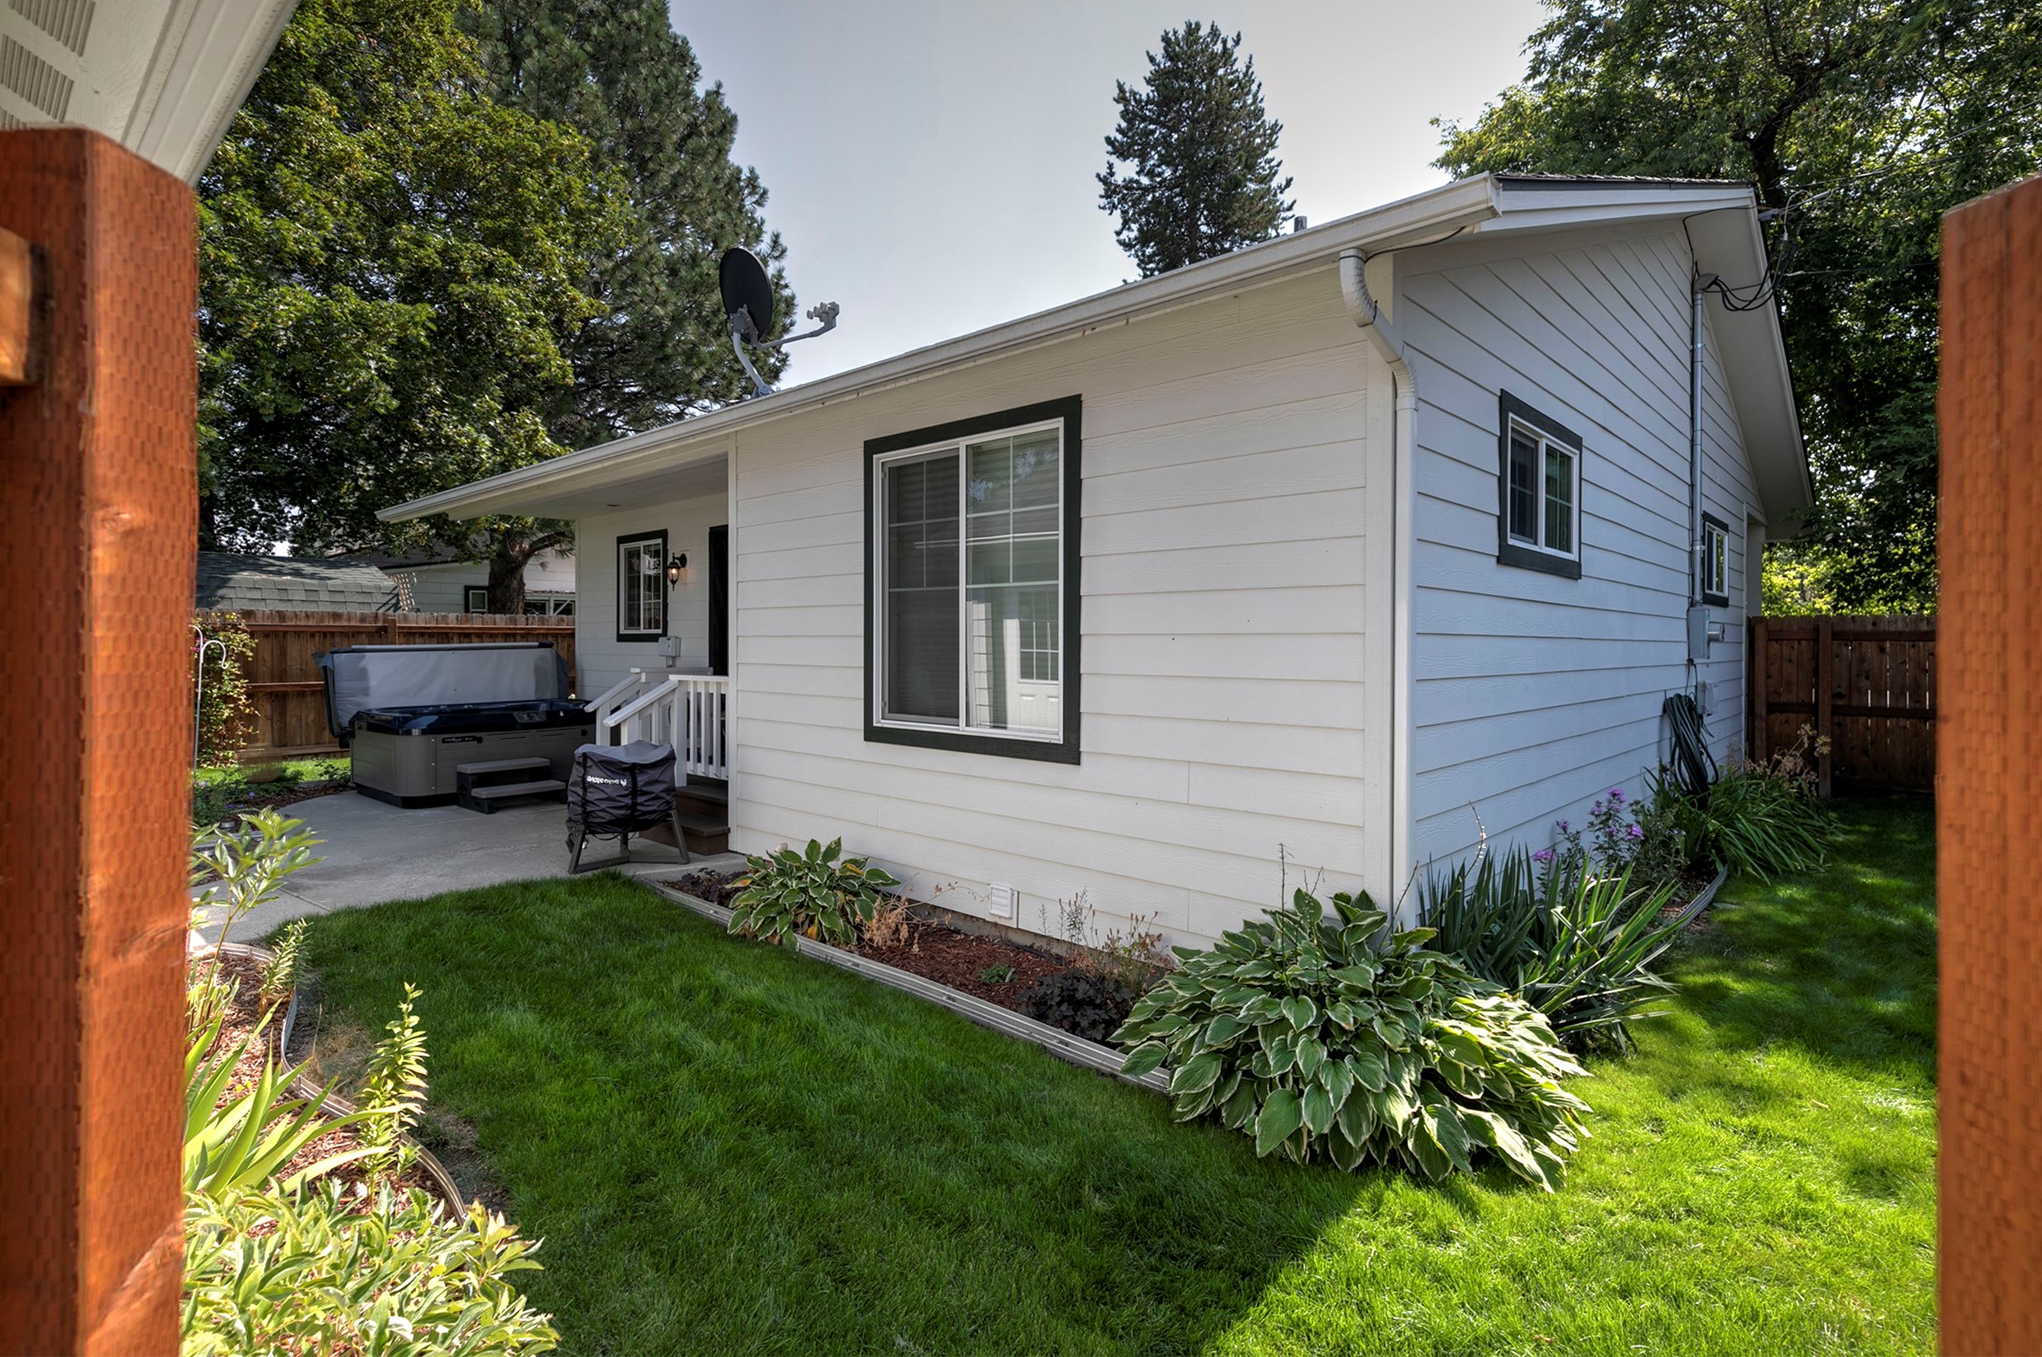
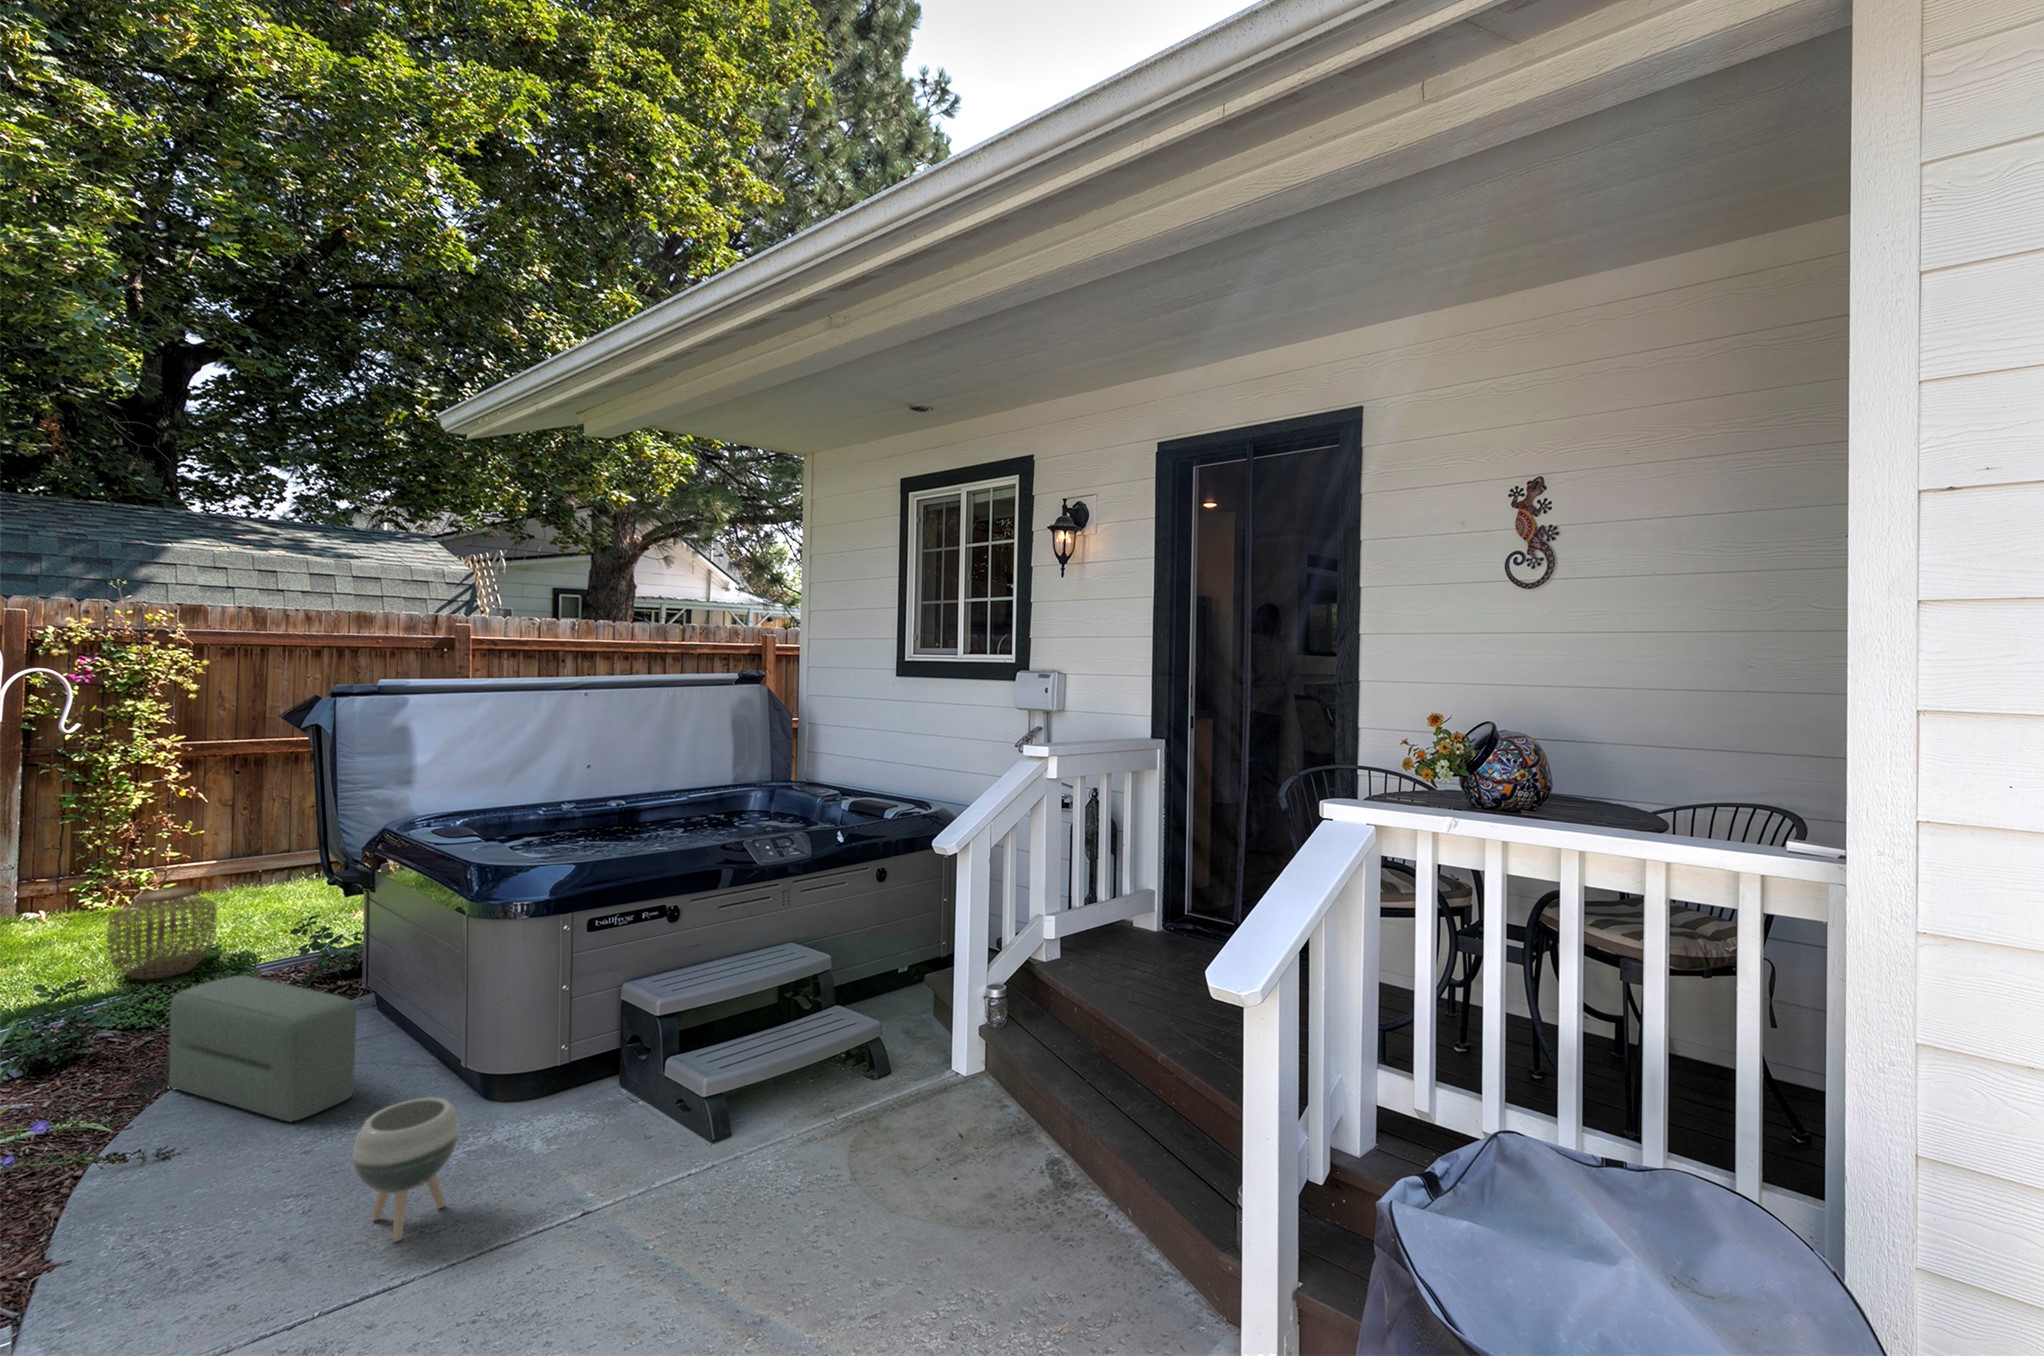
pouf: none [282,762,353,808] -> present [169,975,356,1122]
planter: none [358,784,392,824] -> present [353,1098,459,1242]

